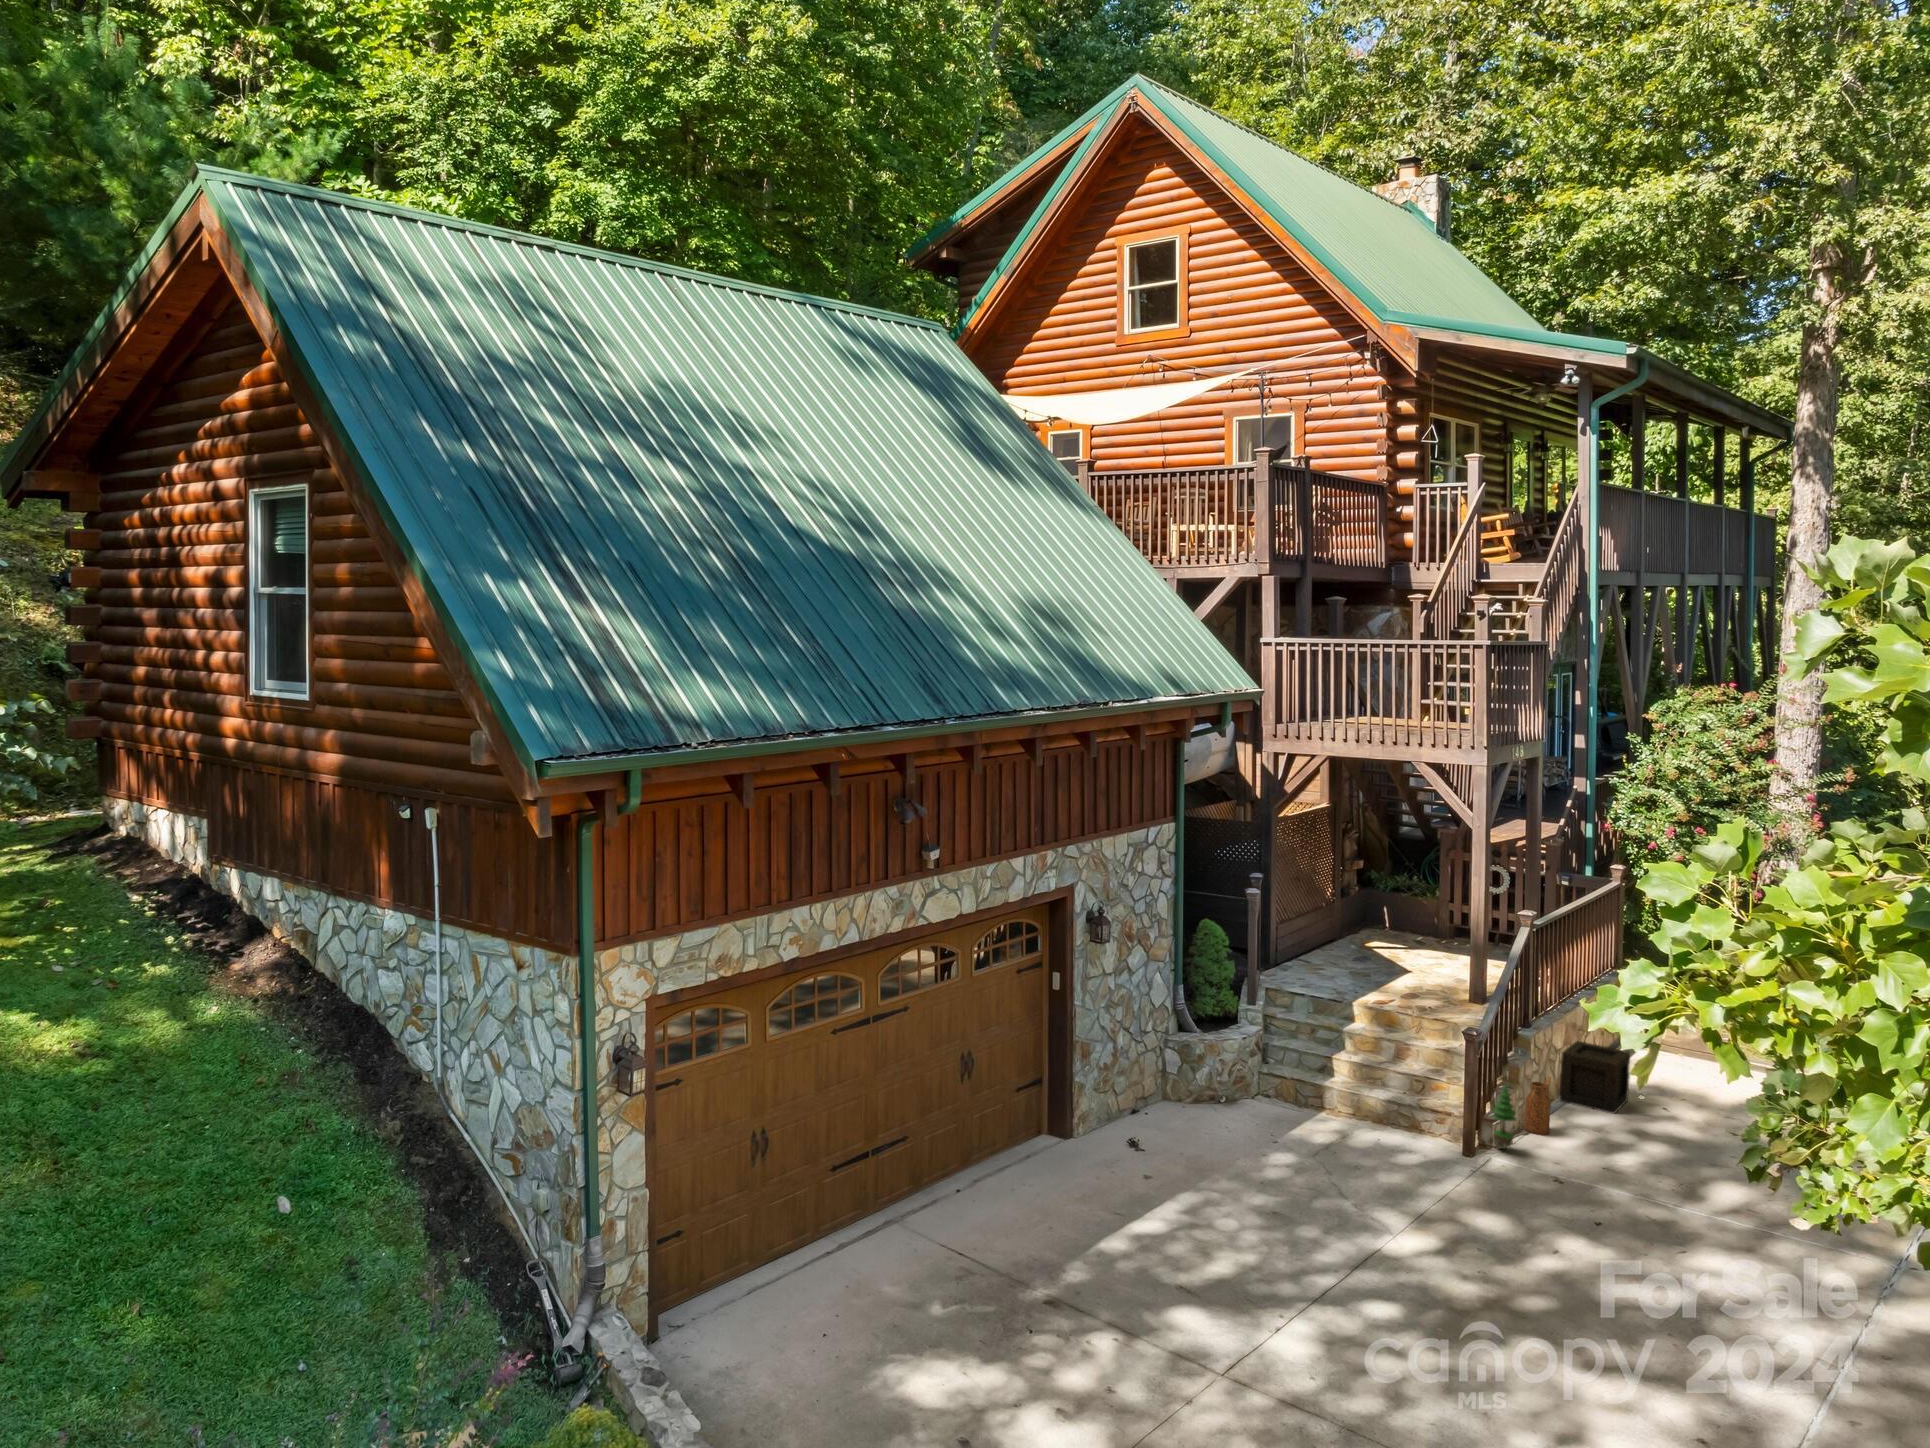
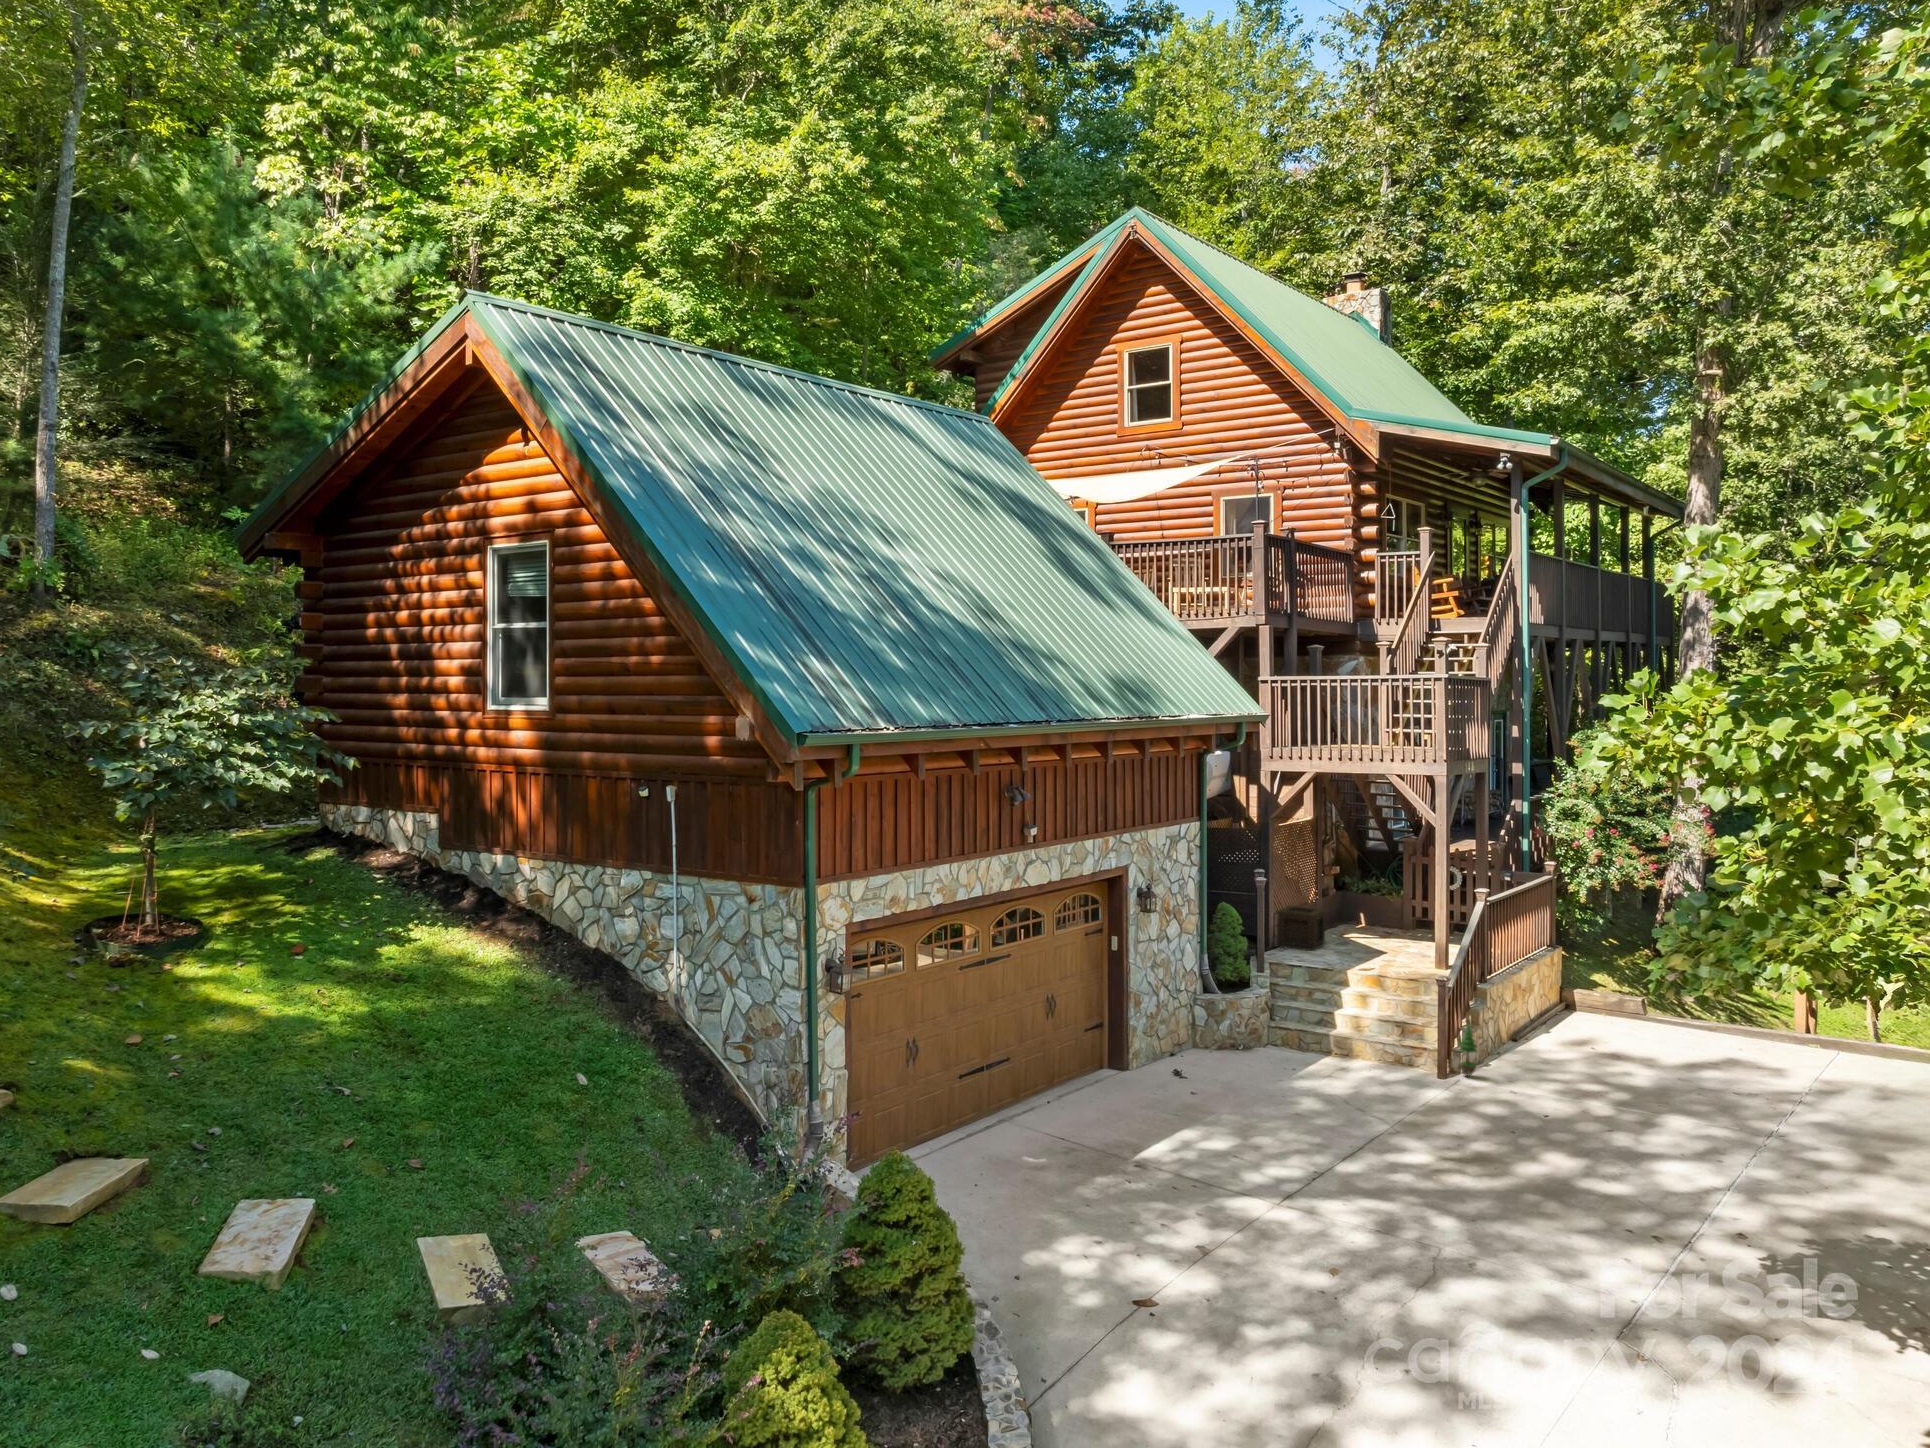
wooden crate: present [1560,1041,1630,1114] -> present [1277,905,1325,951]
watering can: present [1524,1076,1551,1135] -> none [1484,1022,1504,1068]

